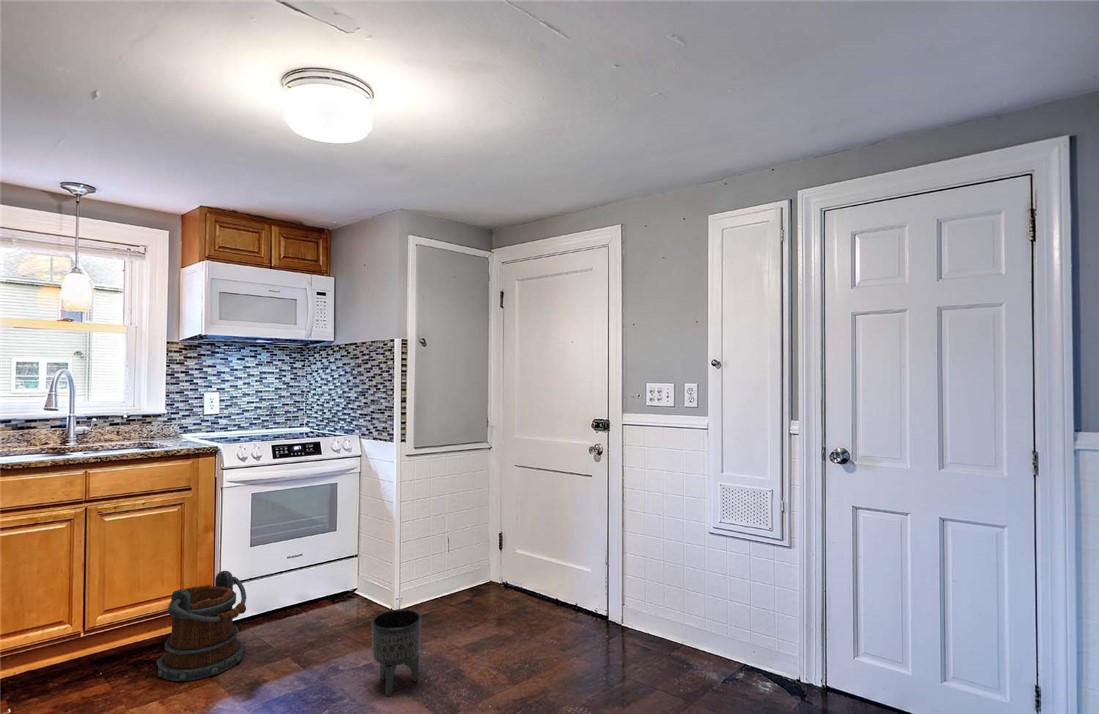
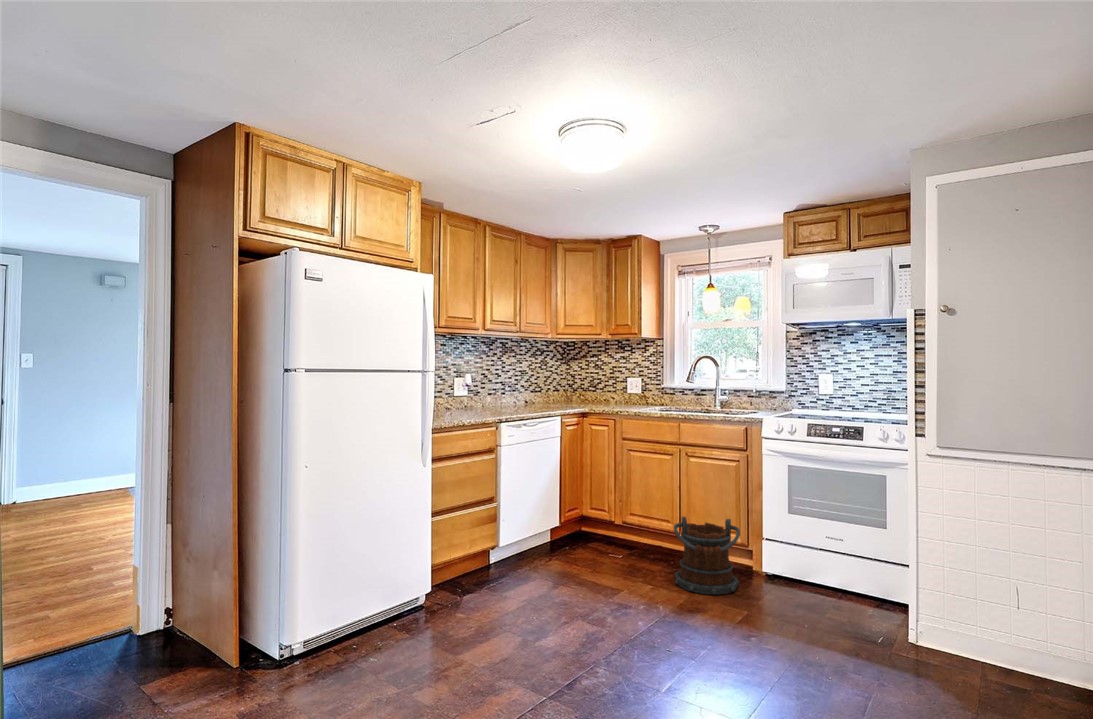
planter: present [372,609,421,696] -> none [712,589,765,676]

